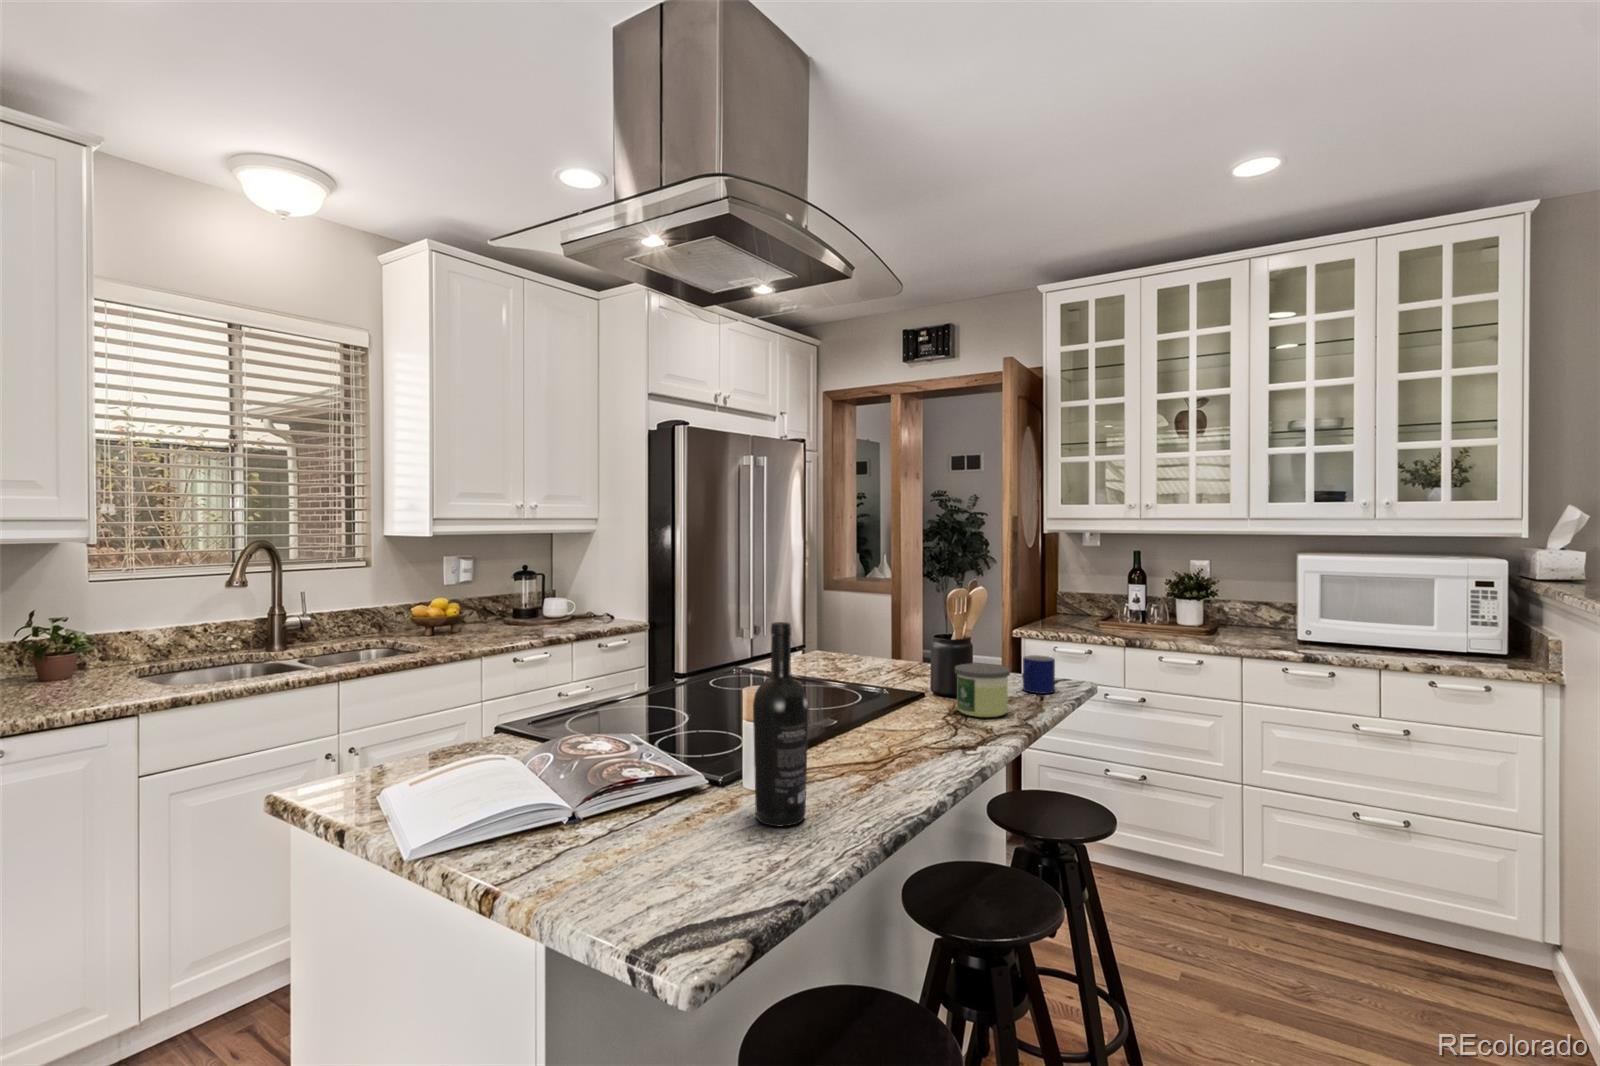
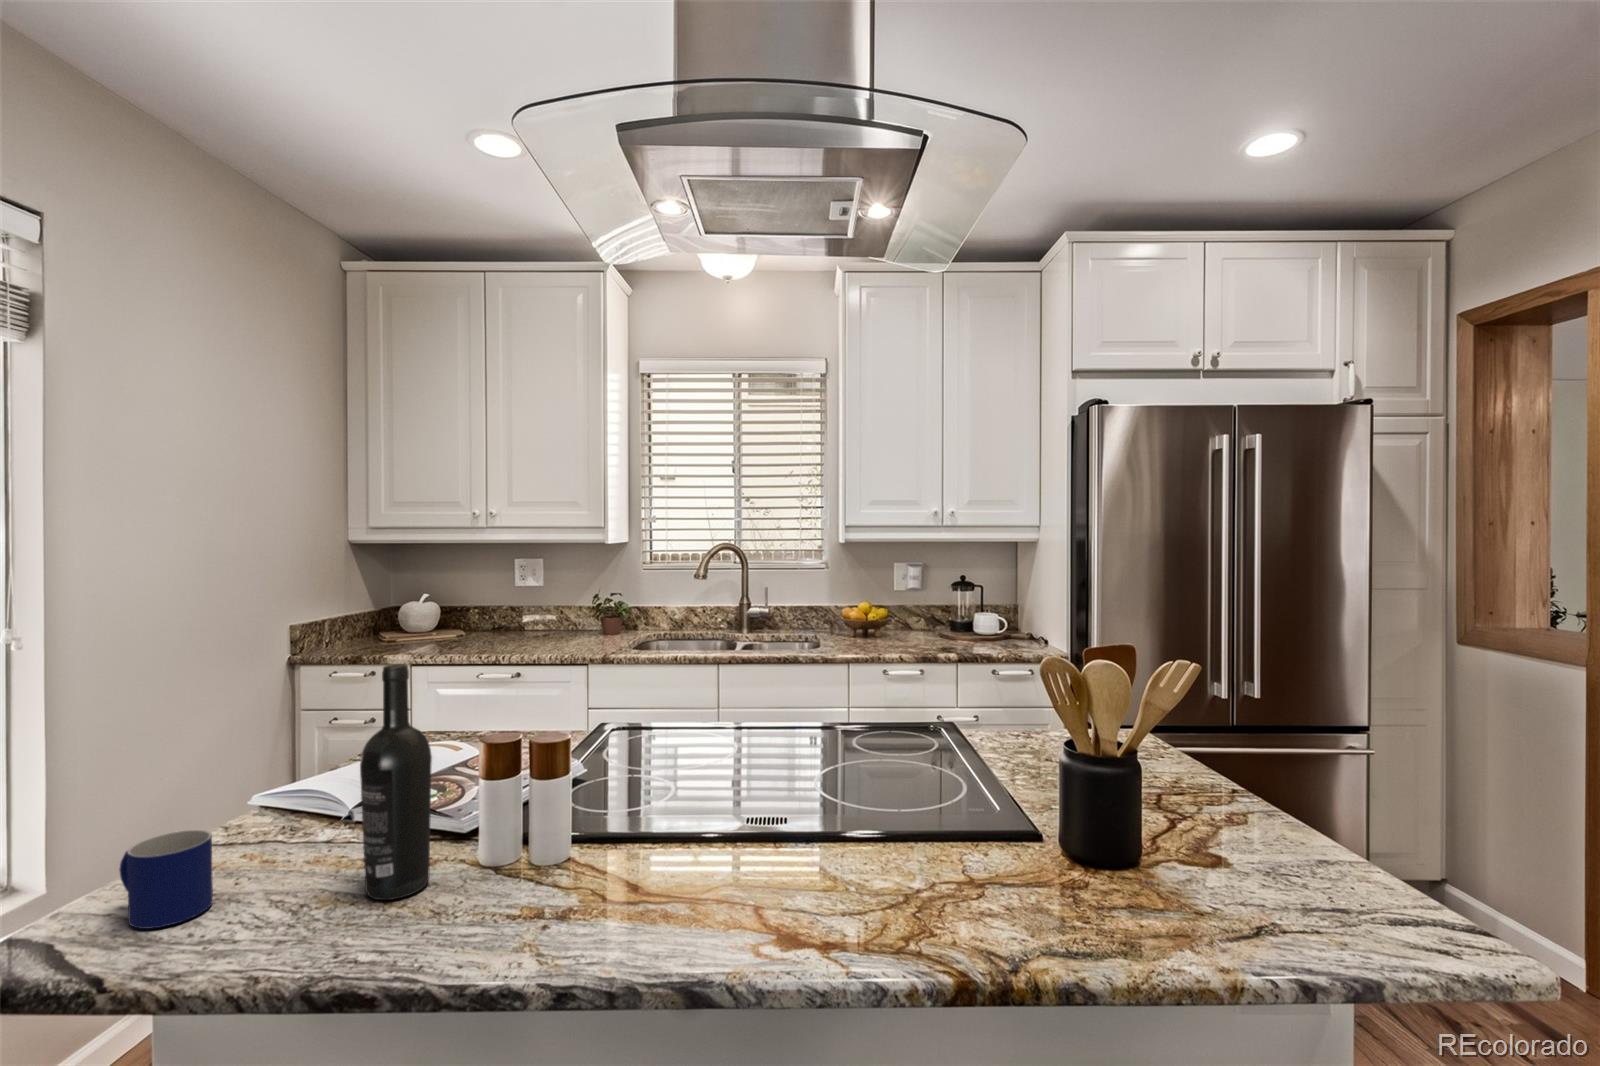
mug: present [1022,655,1055,694] -> present [120,830,213,929]
candle: present [955,663,1010,717] -> none [960,791,1061,905]

